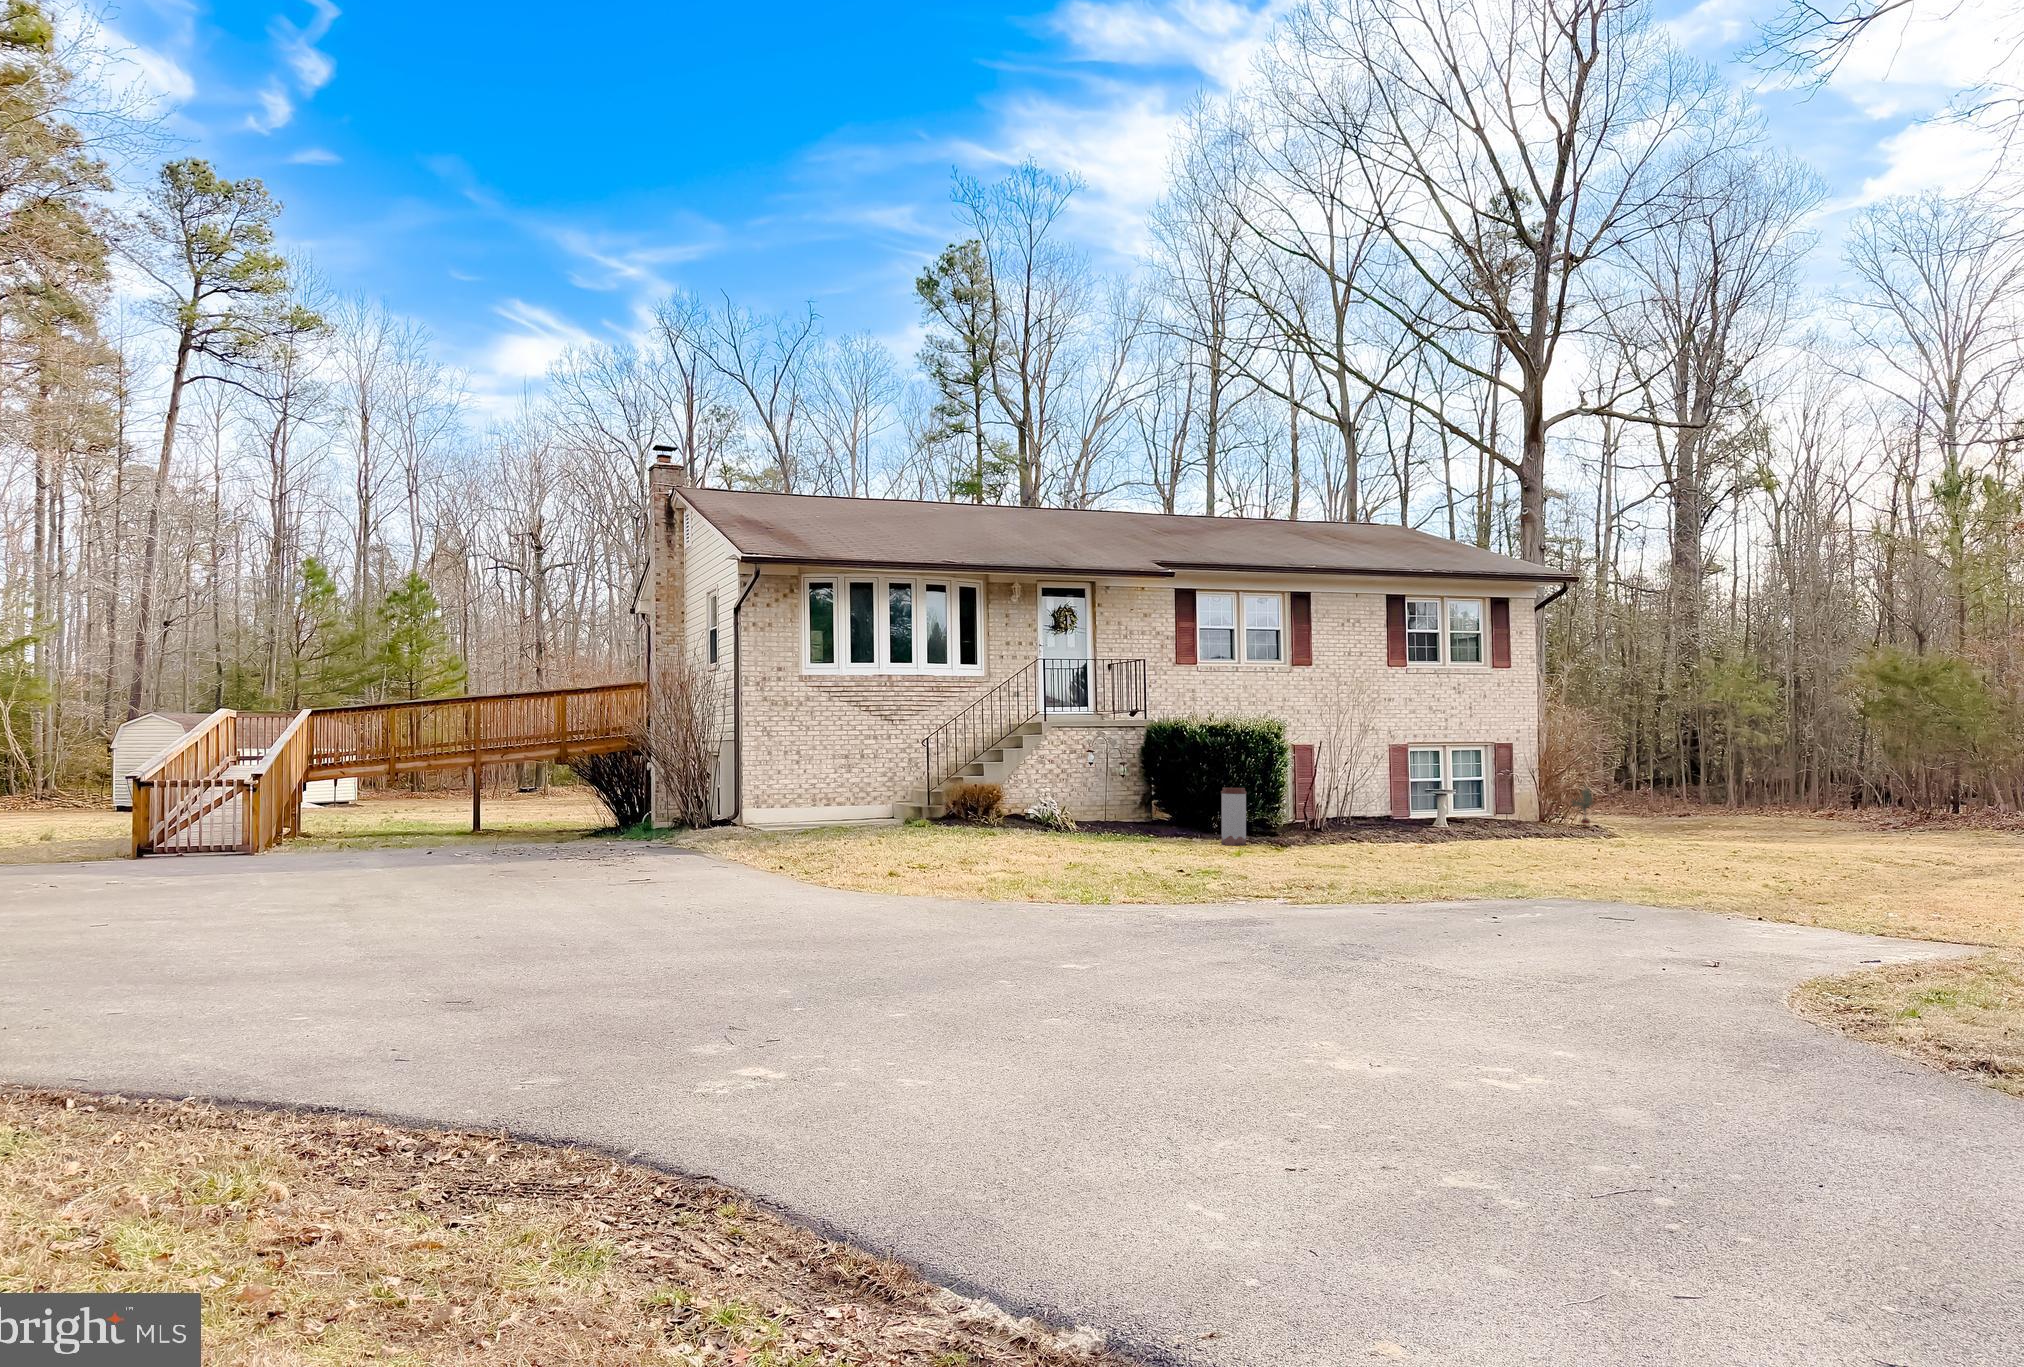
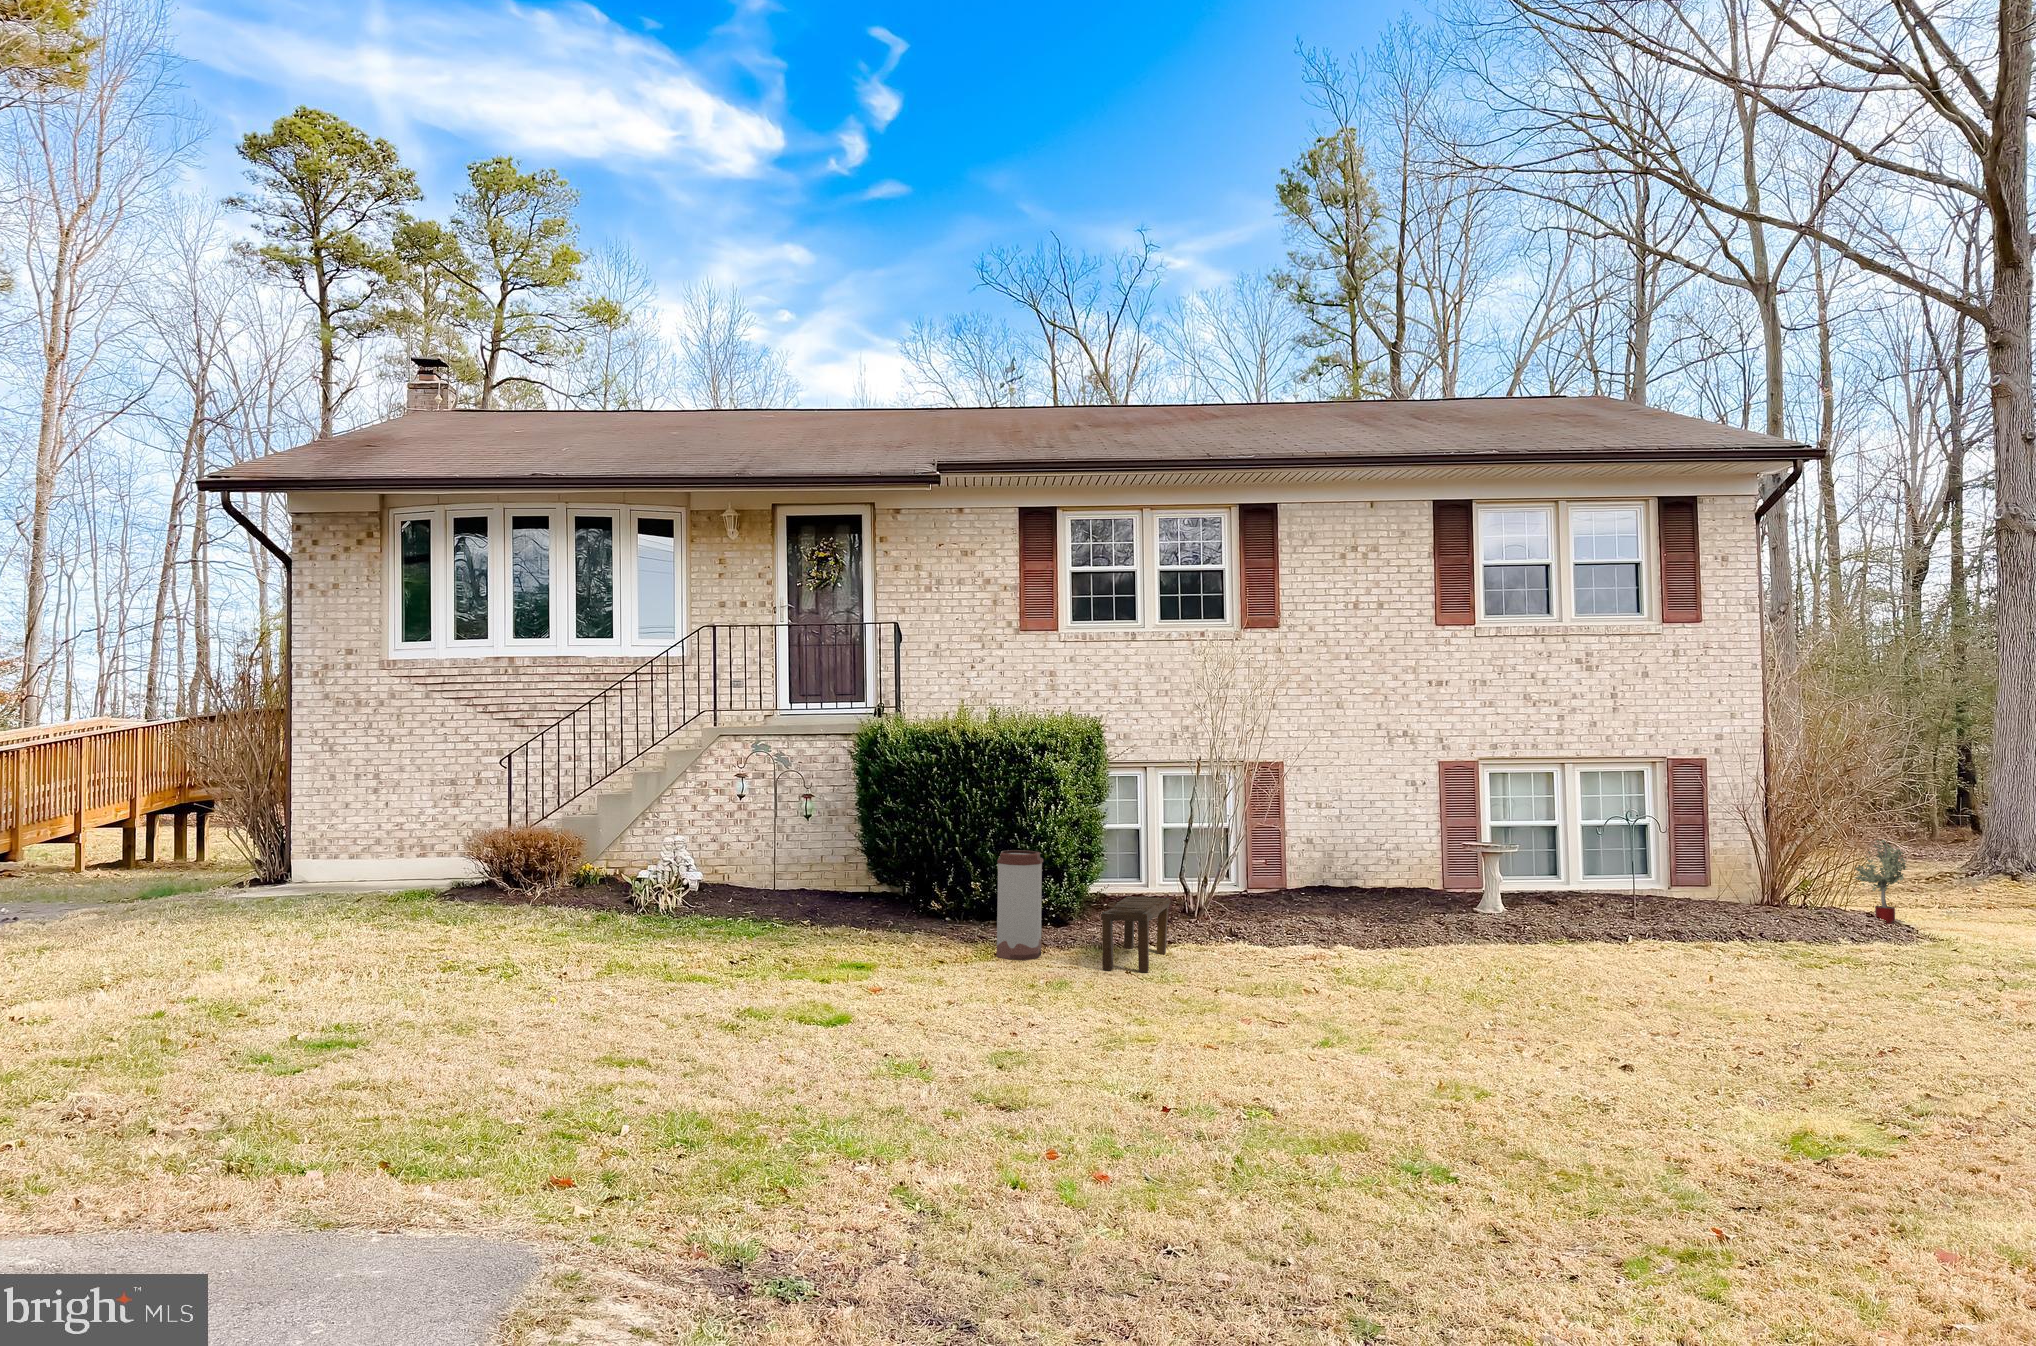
bench: none [1277,812,1314,846] -> present [1101,896,1170,972]

